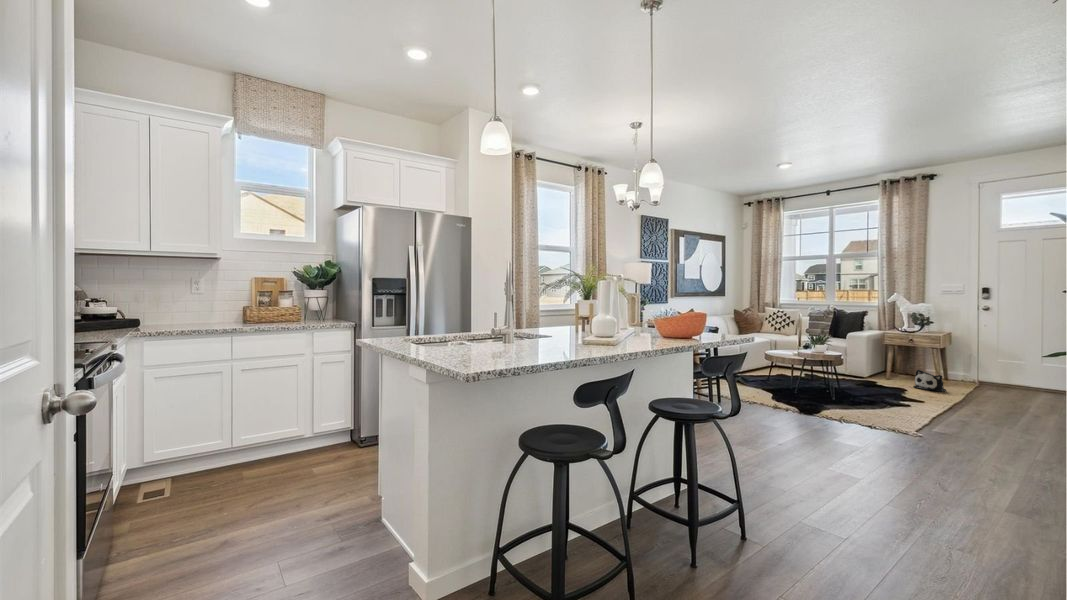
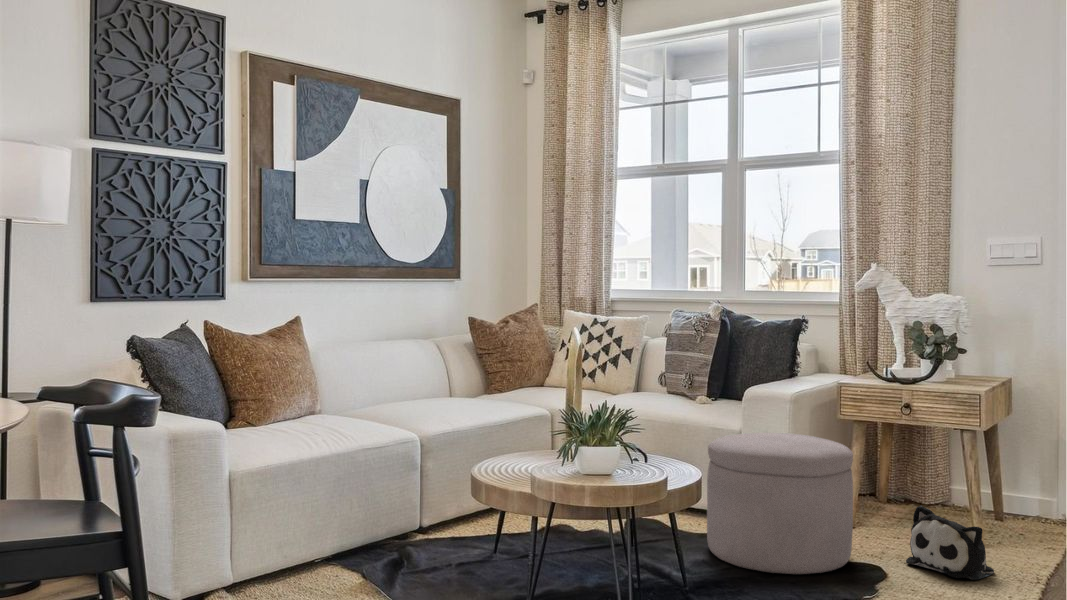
ottoman: none [841,347,894,387] -> present [707,433,853,574]

